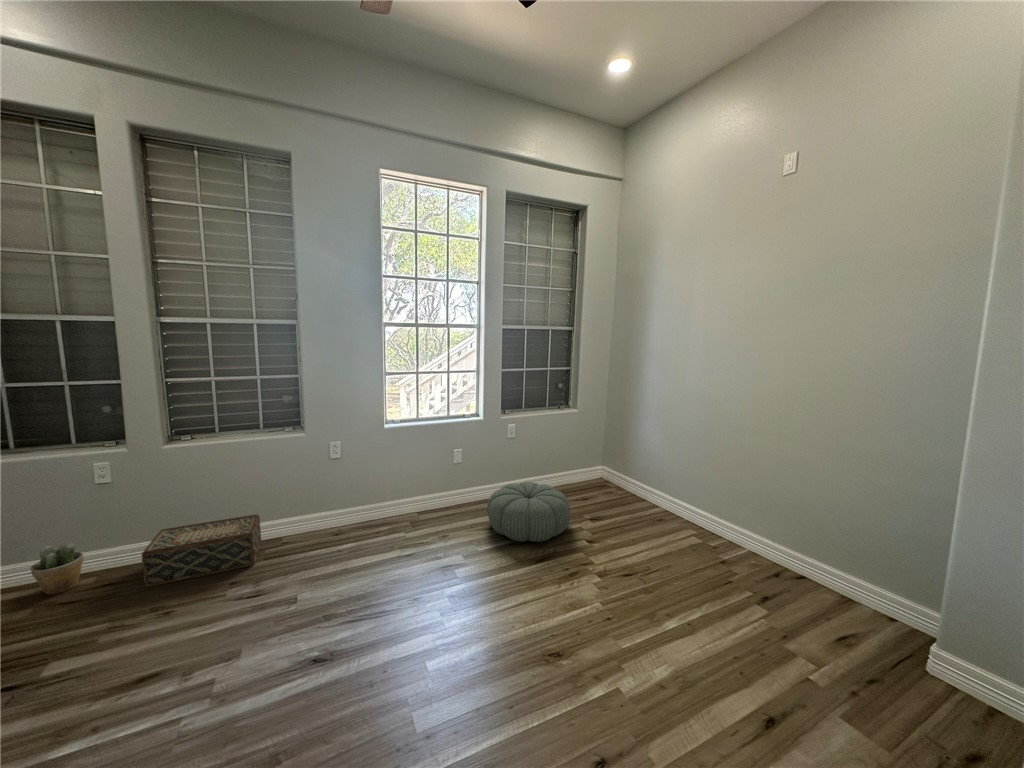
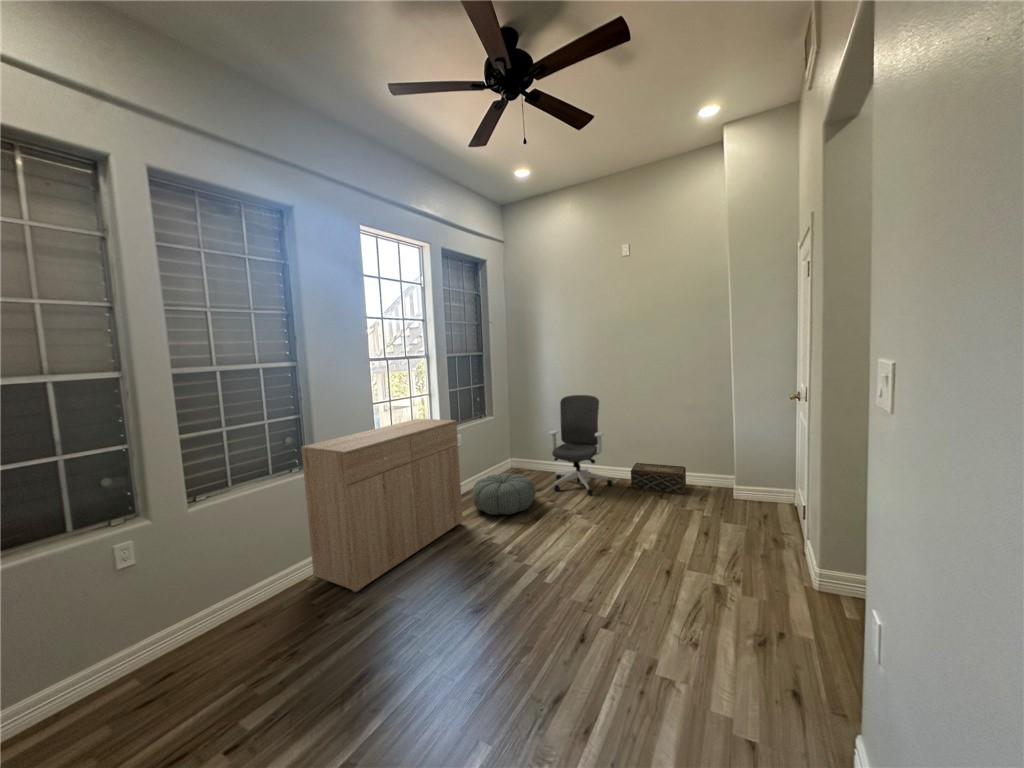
dresser: none [268,397,460,572] -> present [301,419,463,593]
office chair: none [613,398,711,554] -> present [549,395,612,495]
woven basket: present [142,515,261,587] -> present [631,463,686,494]
potted plant: present [30,543,84,595] -> none [74,640,135,713]

